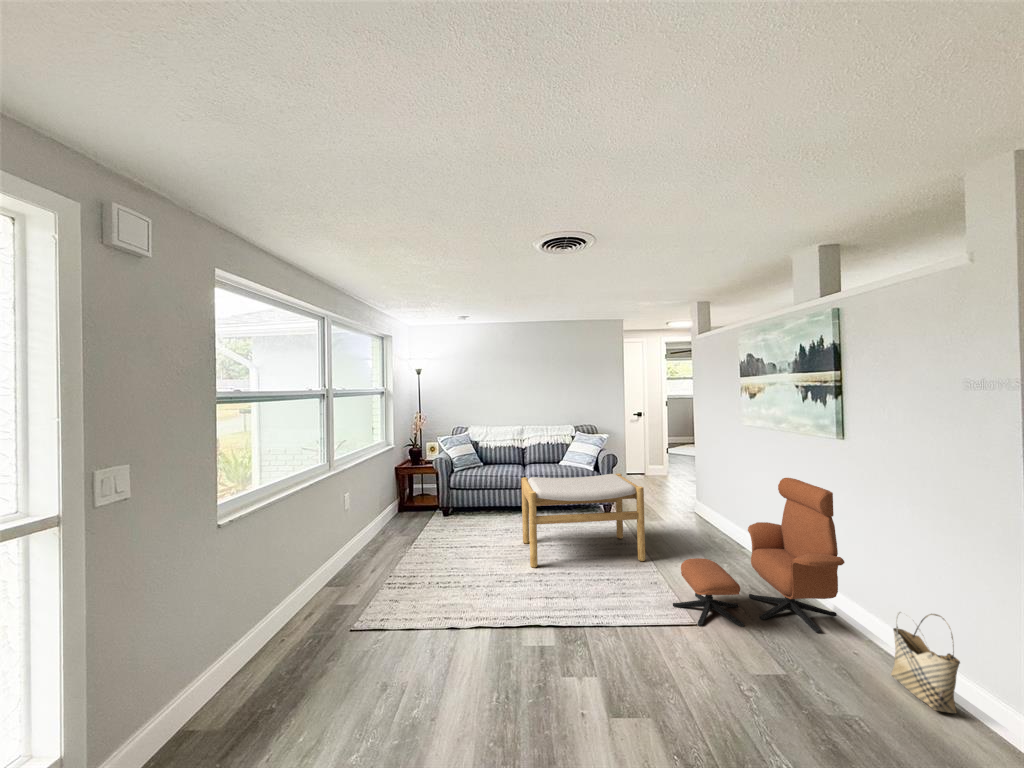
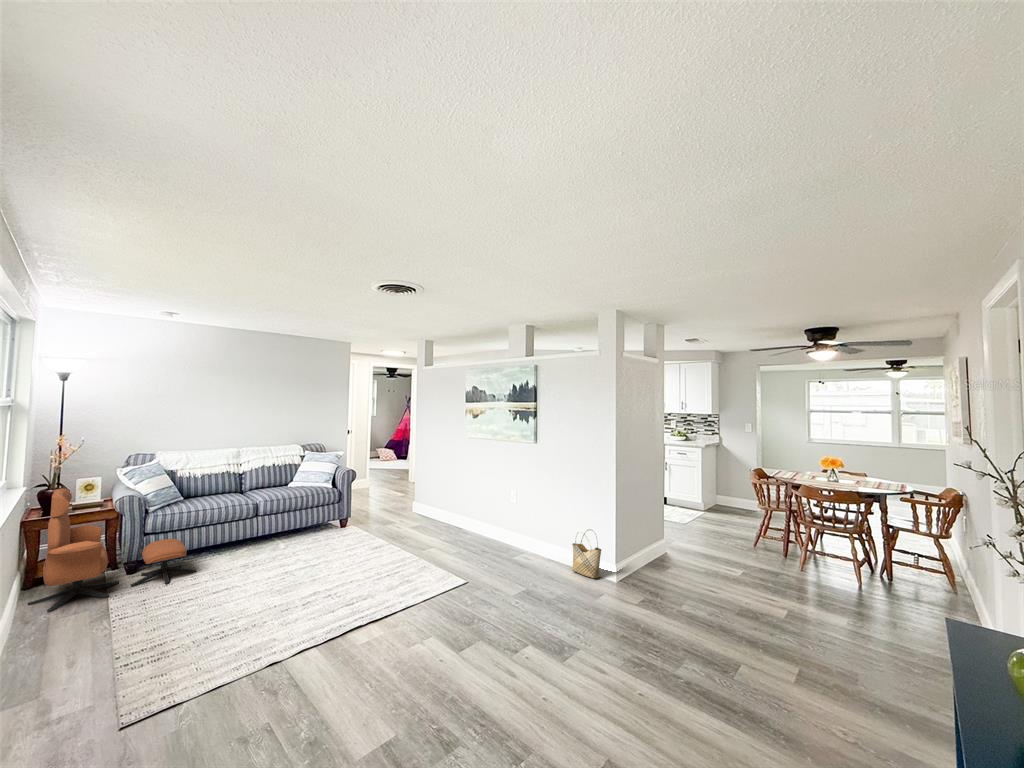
footstool: present [521,474,645,568] -> none [278,485,407,586]
lounge chair: present [673,478,845,633] -> present [27,489,196,612]

